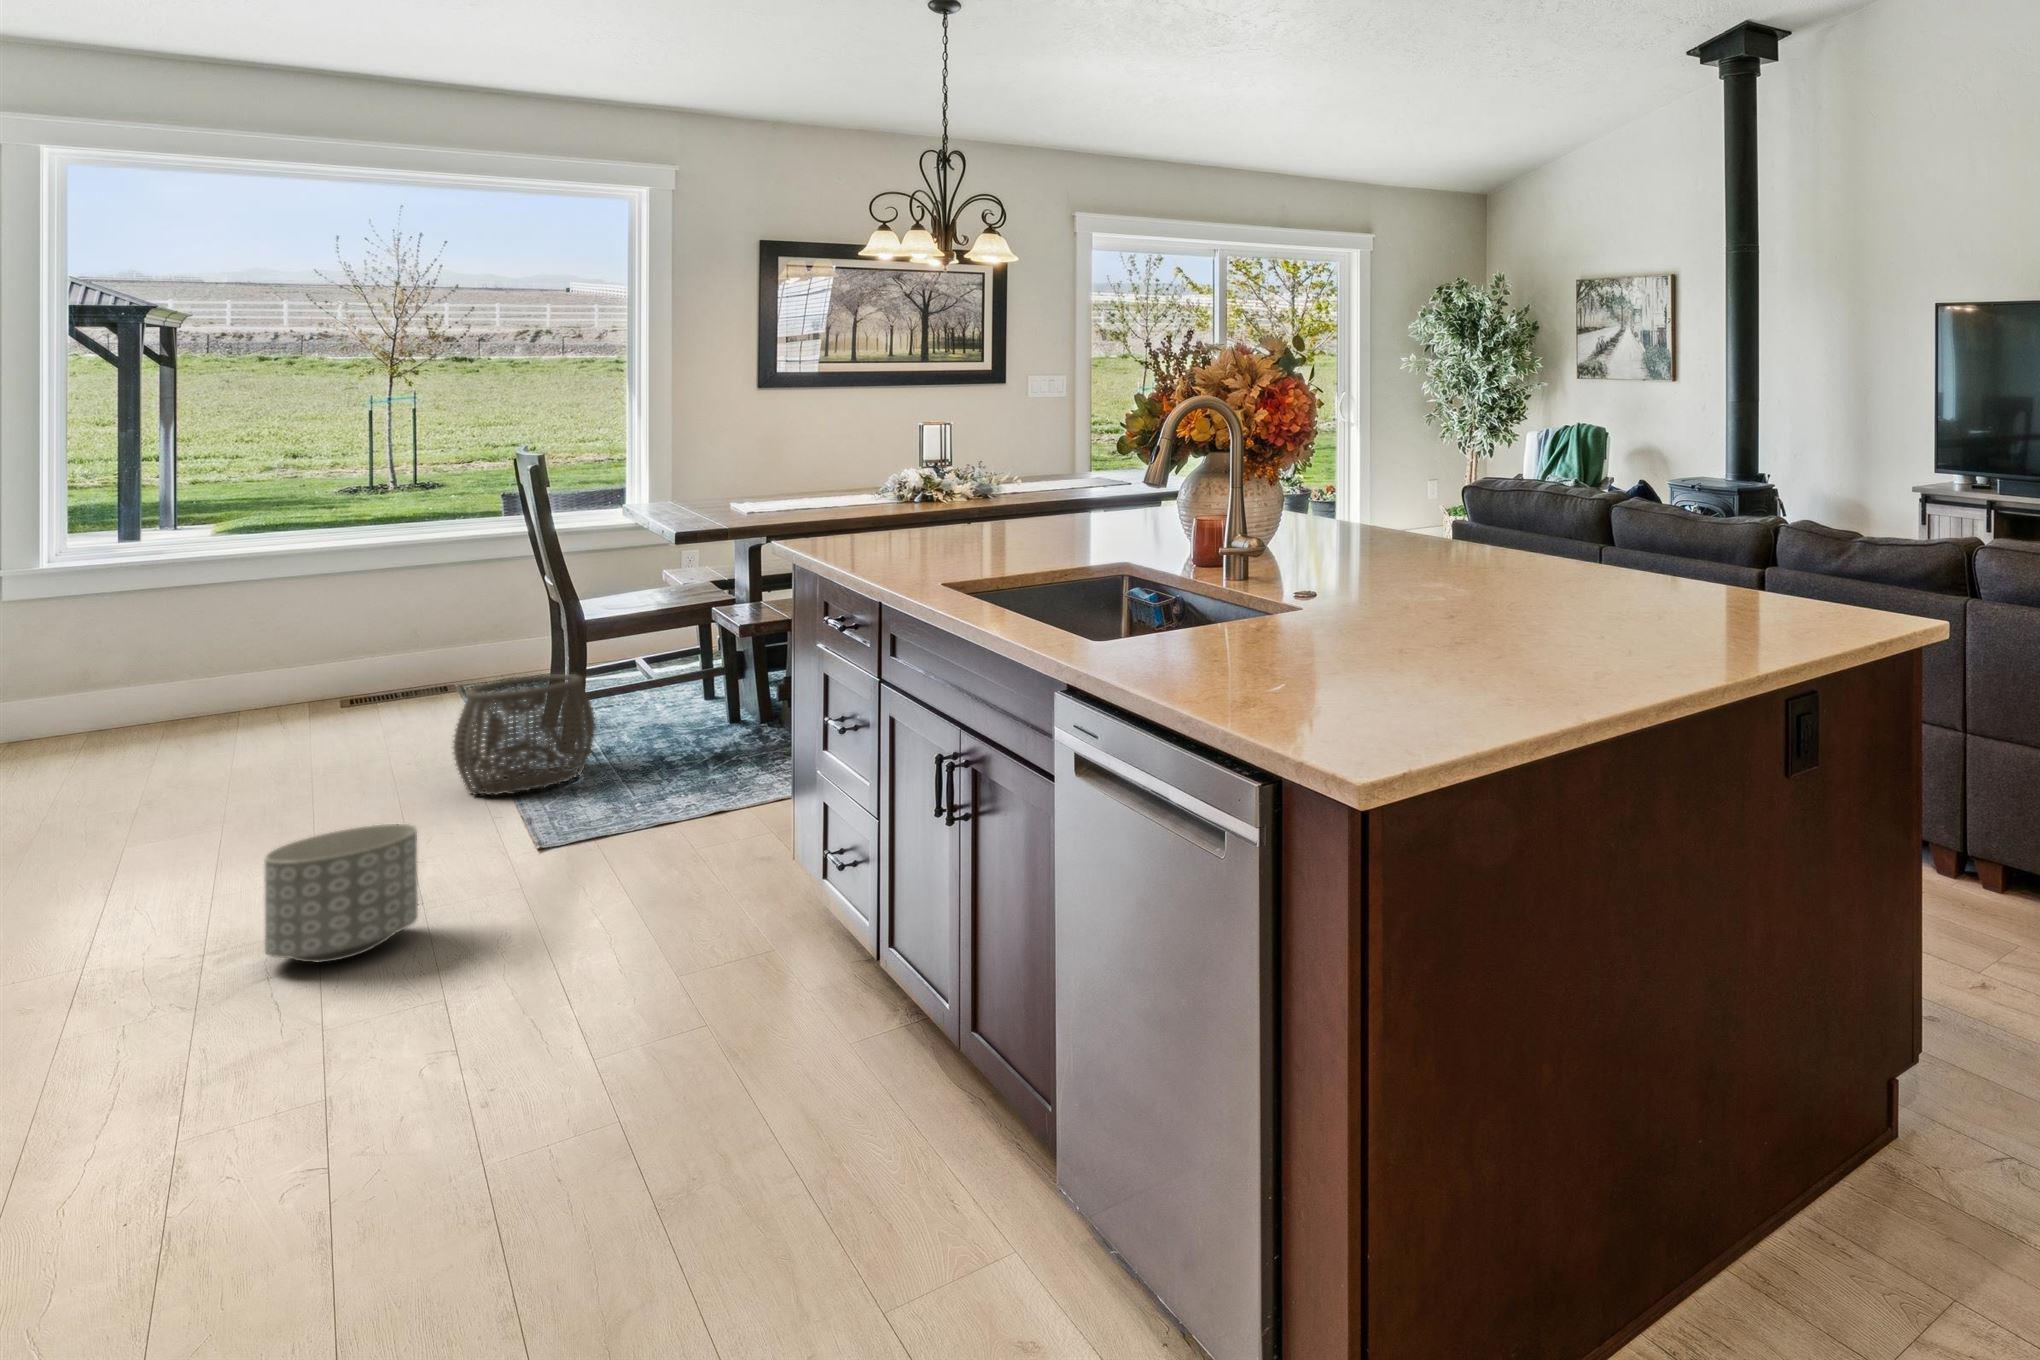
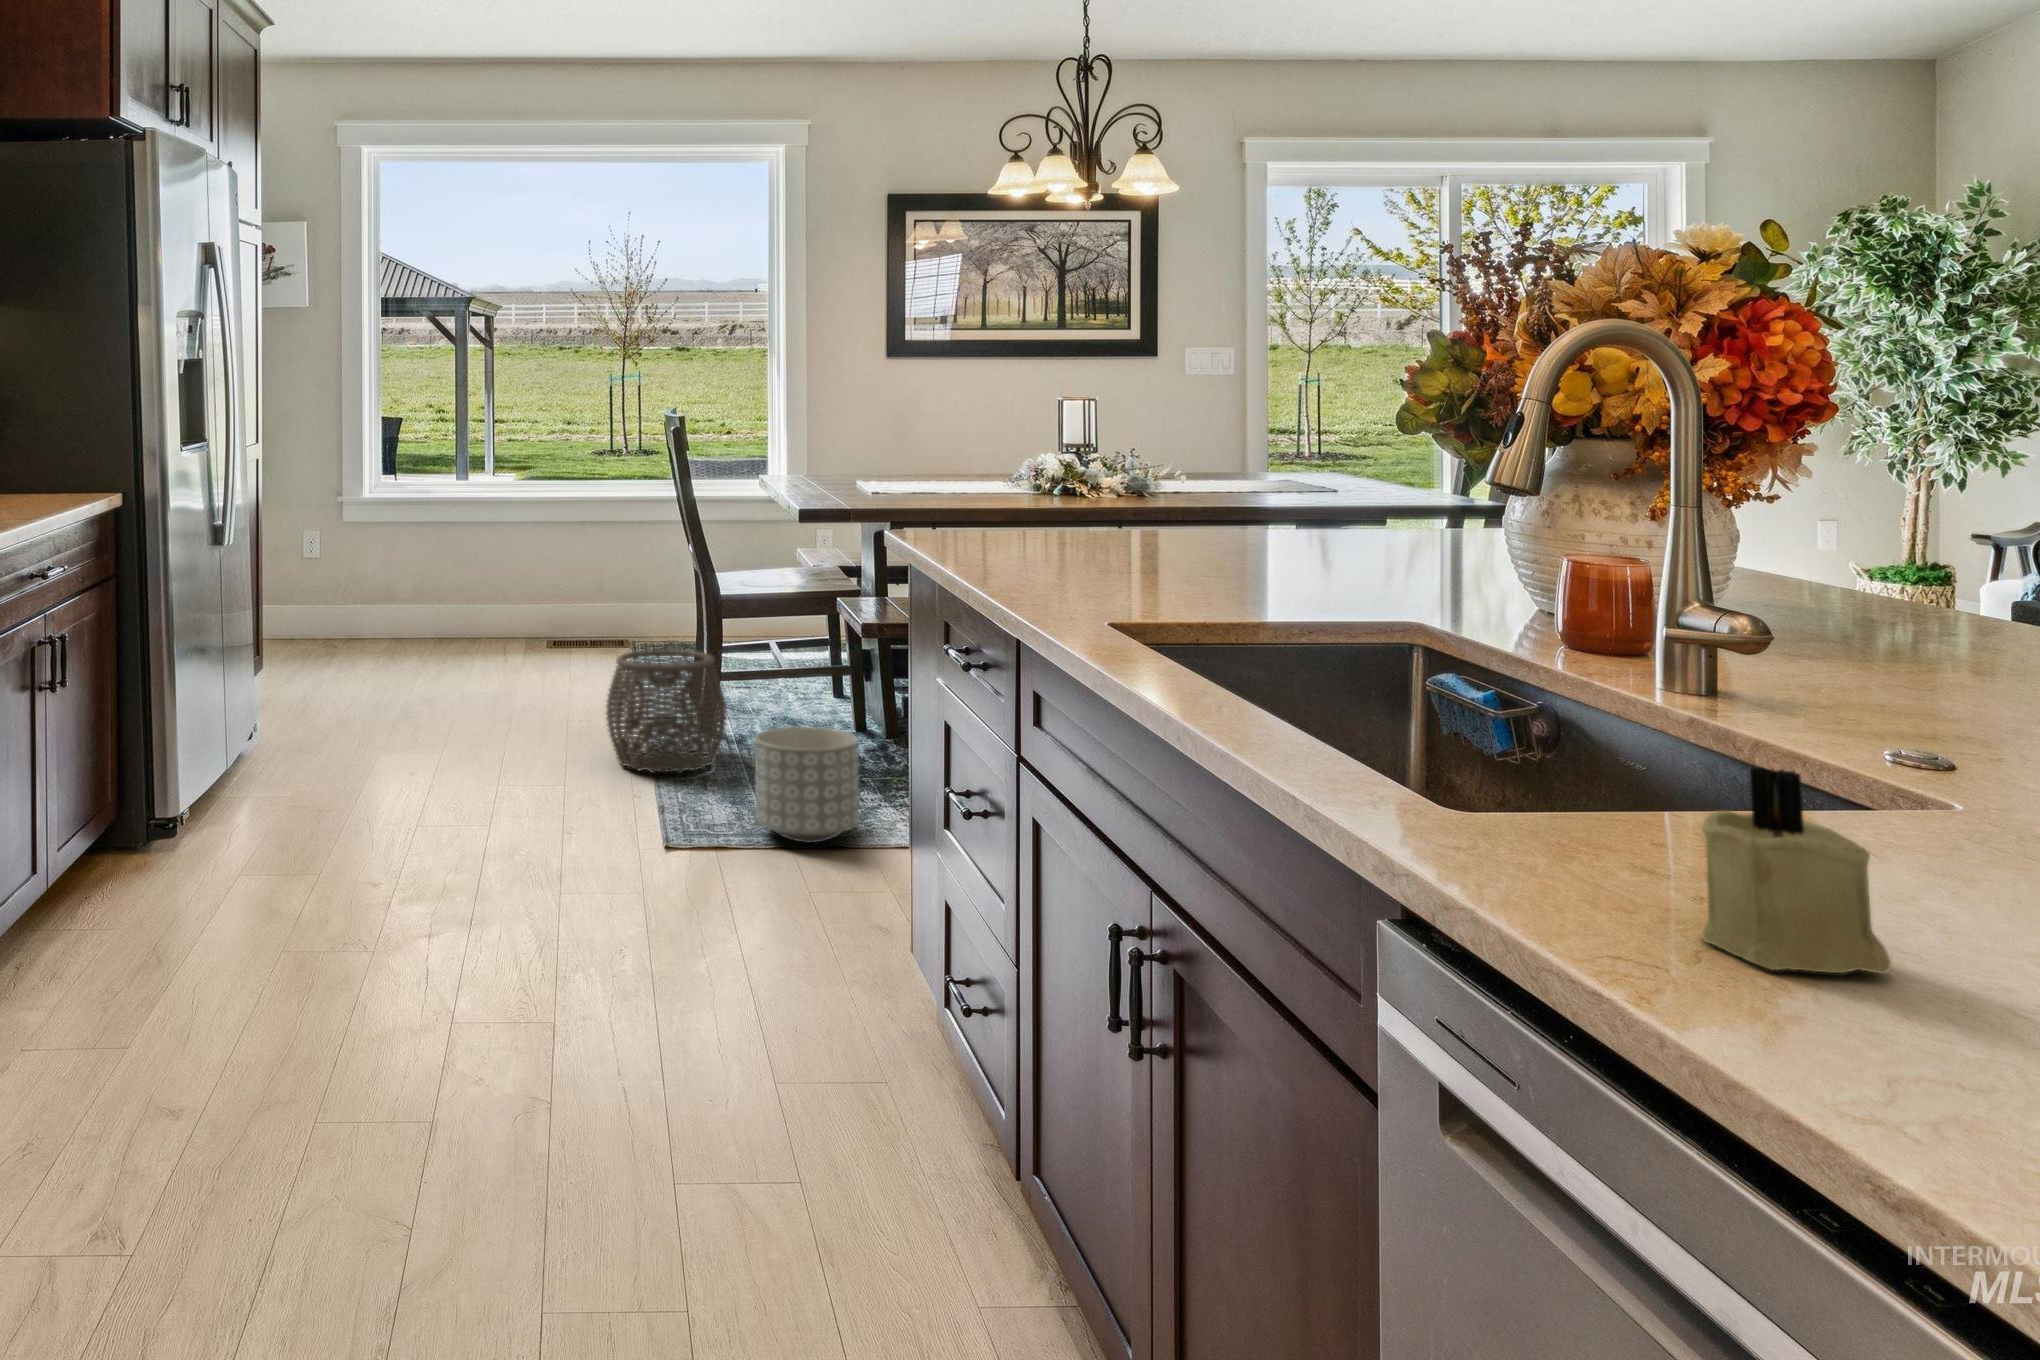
candle: none [1174,592,1233,669] -> present [1702,767,1891,974]
planter: present [265,824,418,962] -> present [755,727,859,843]

